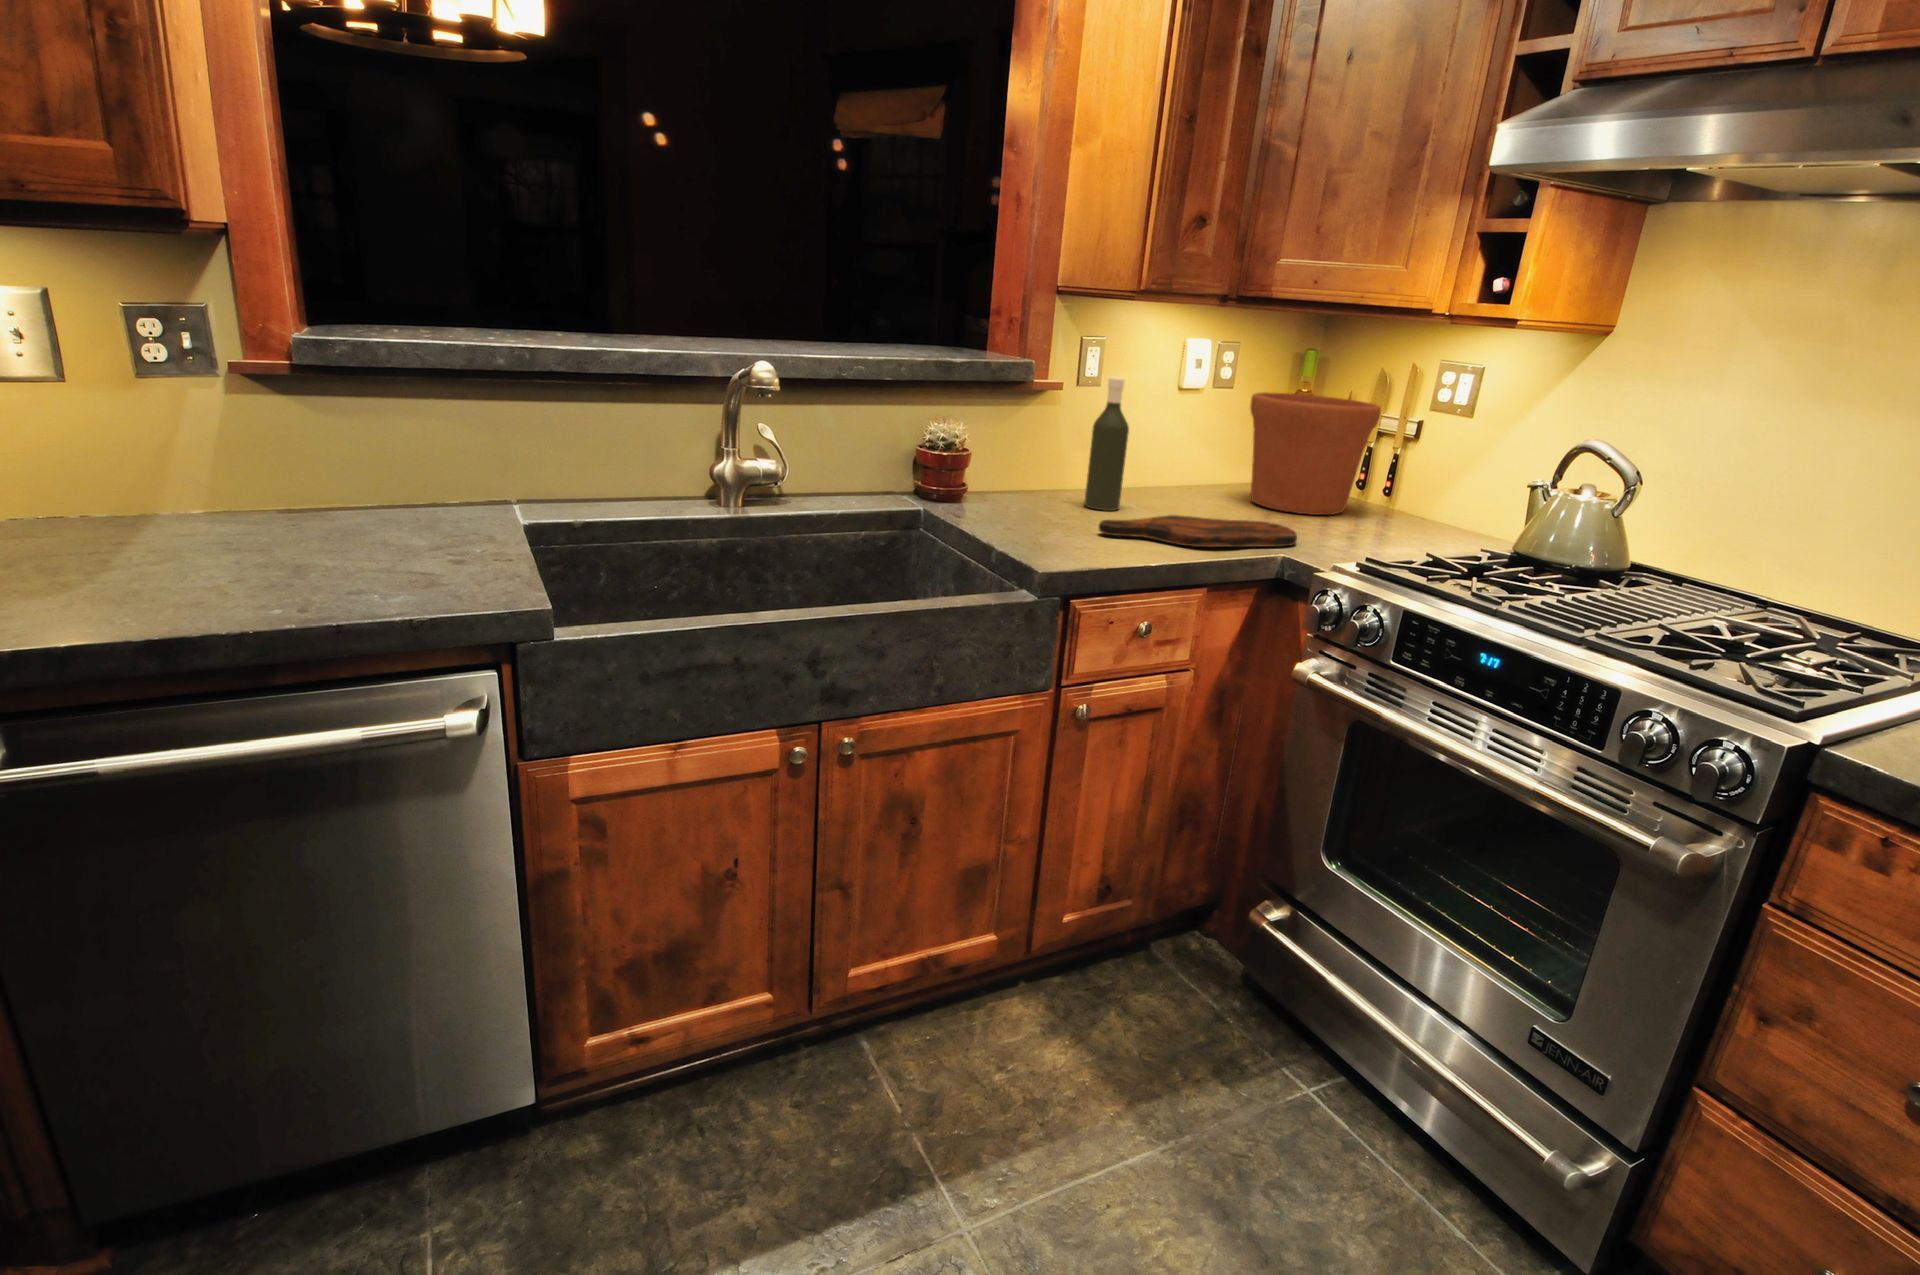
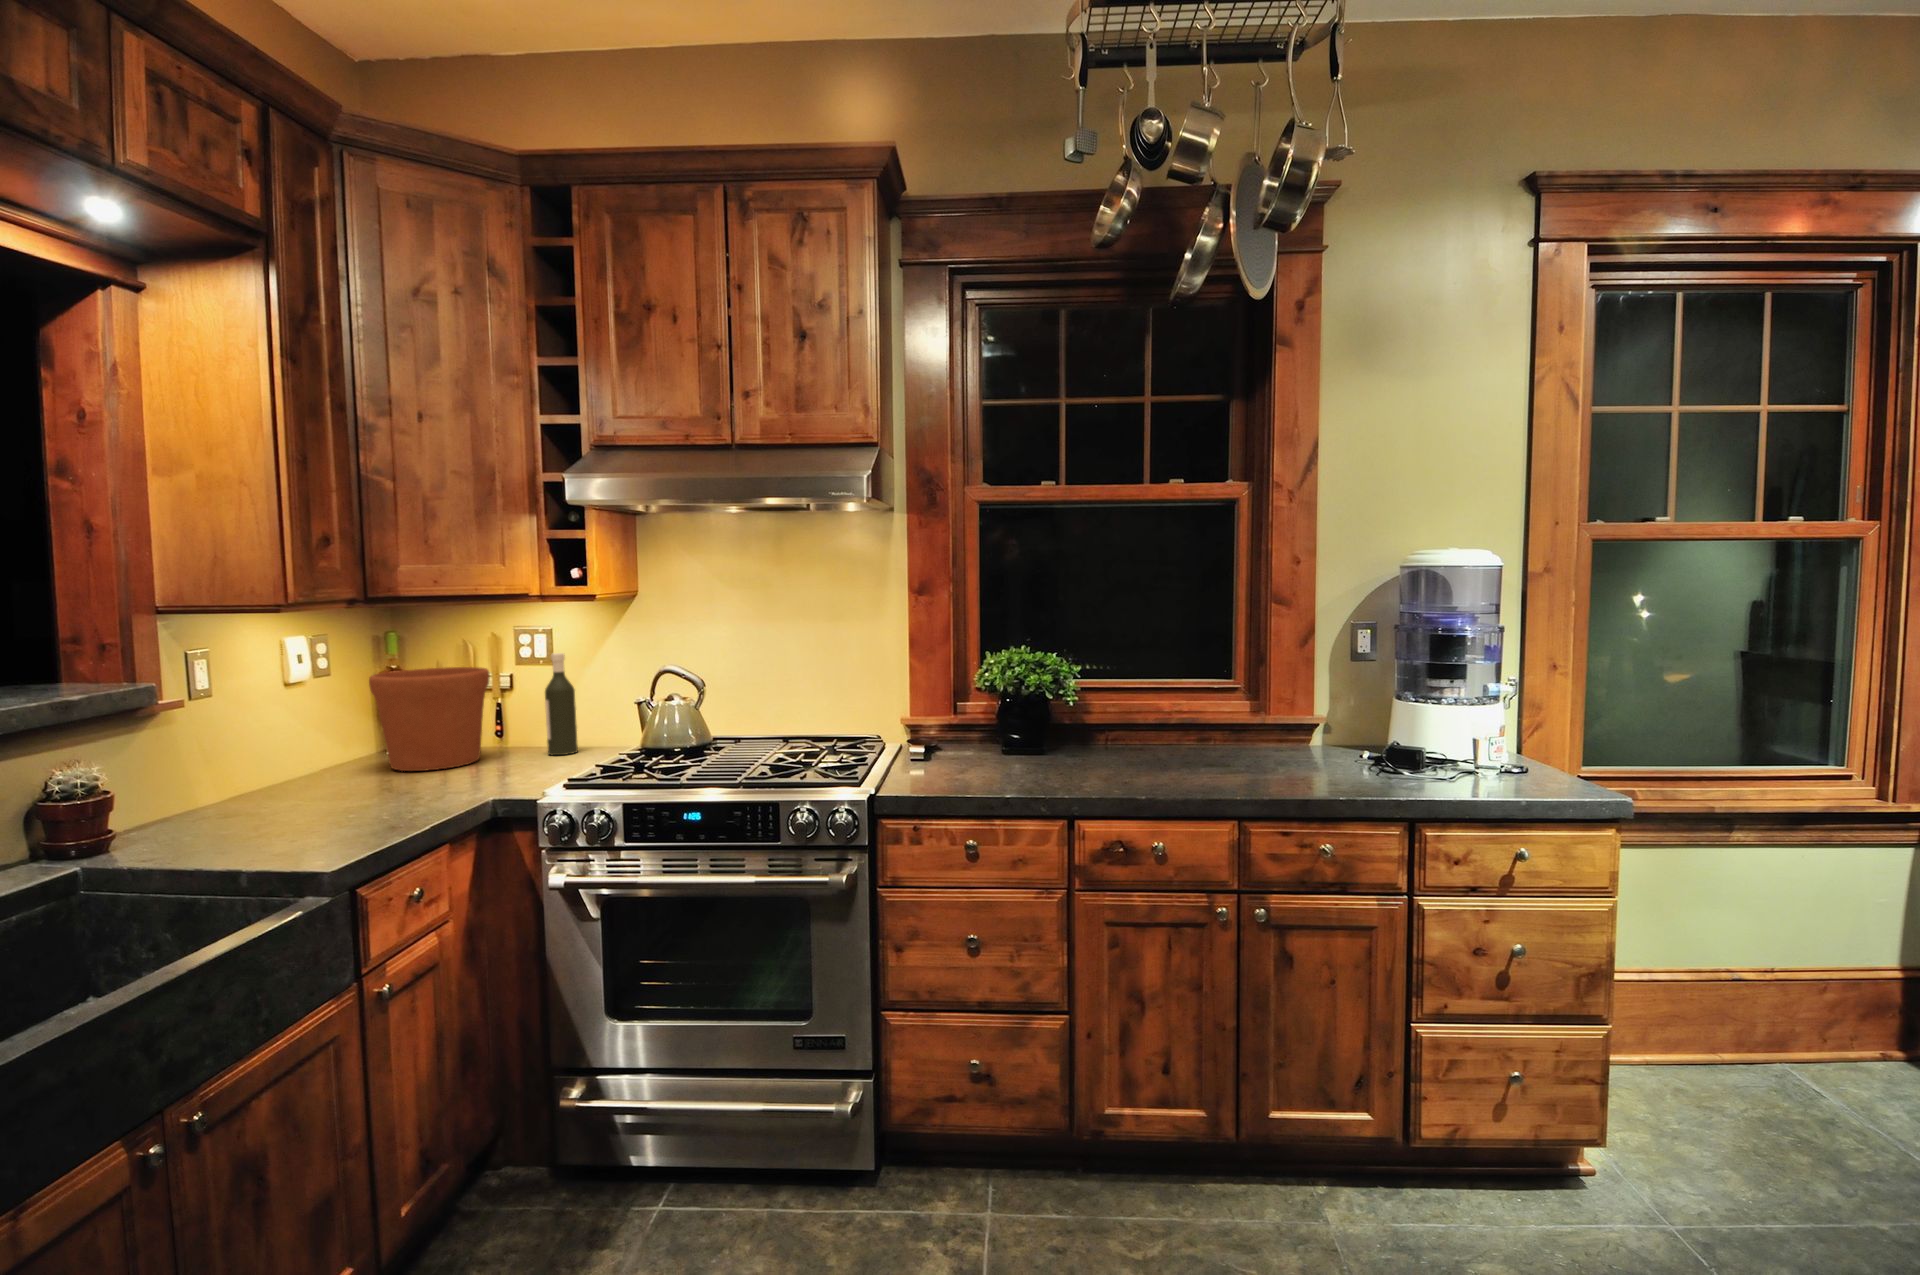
bottle: present [1084,377,1129,511] -> present [545,653,578,755]
cutting board: present [1099,515,1297,547] -> none [317,777,491,828]

